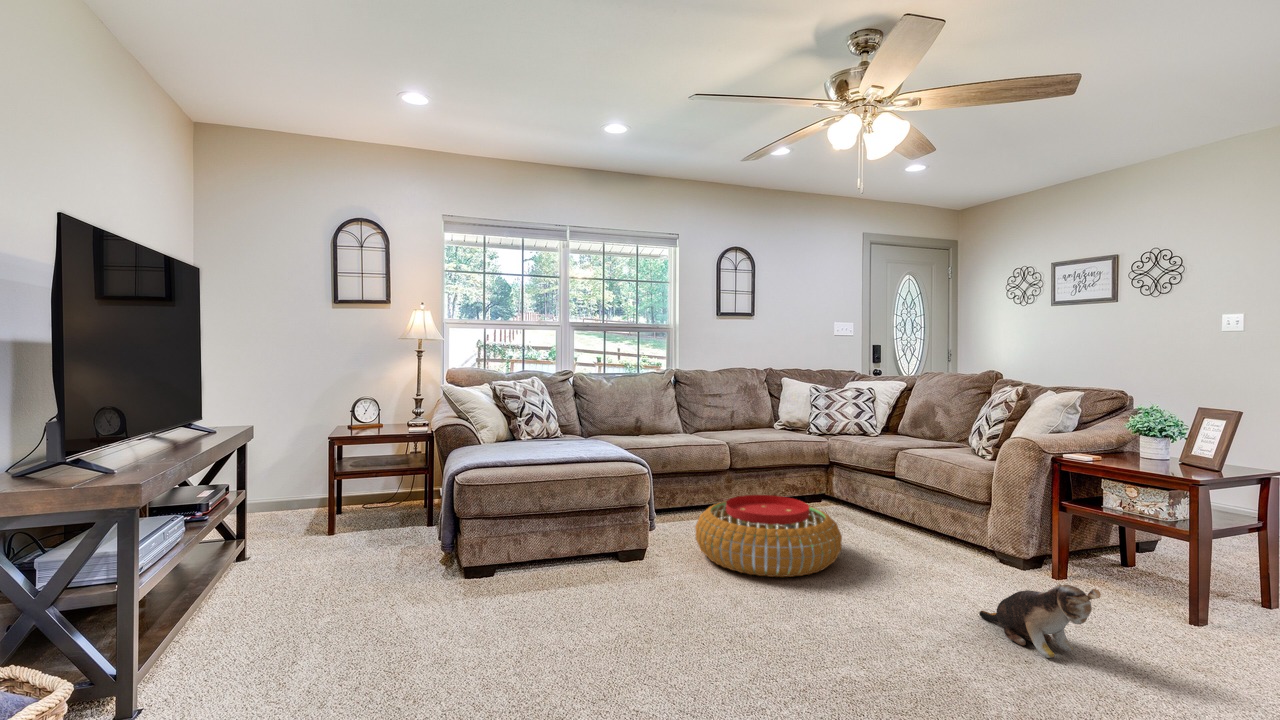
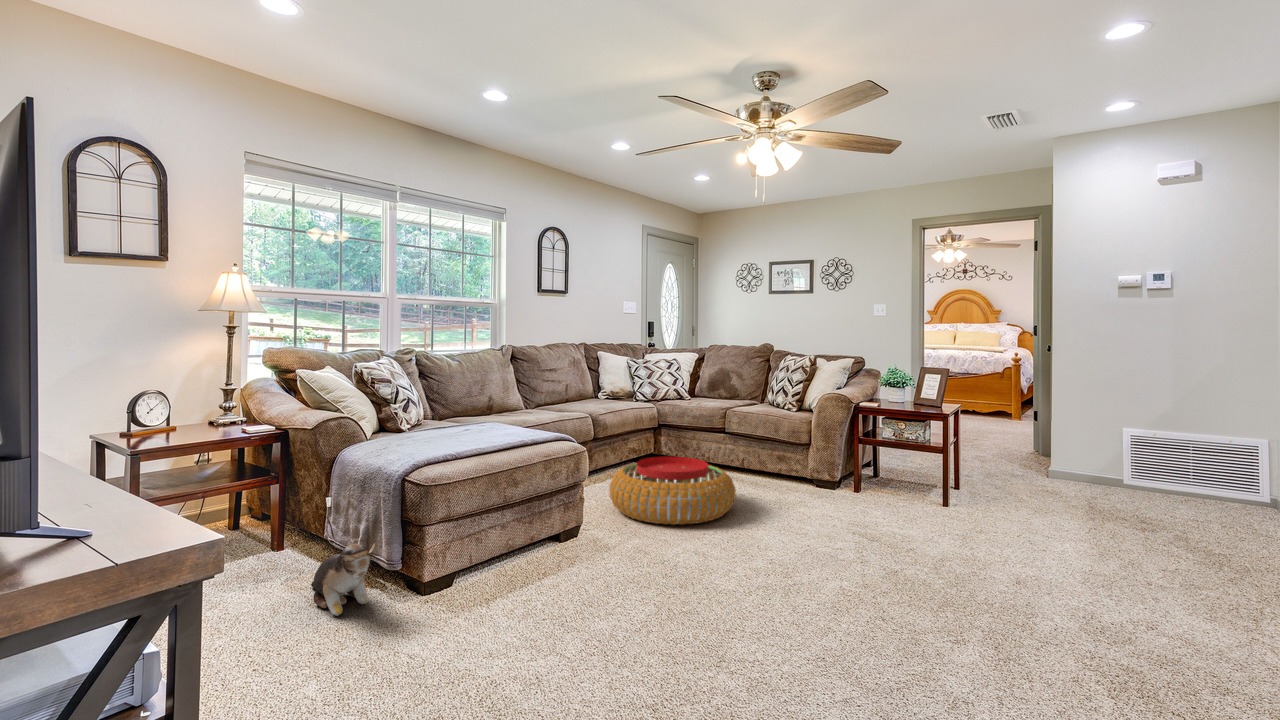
plush toy: present [979,584,1101,658] -> present [311,543,375,616]

